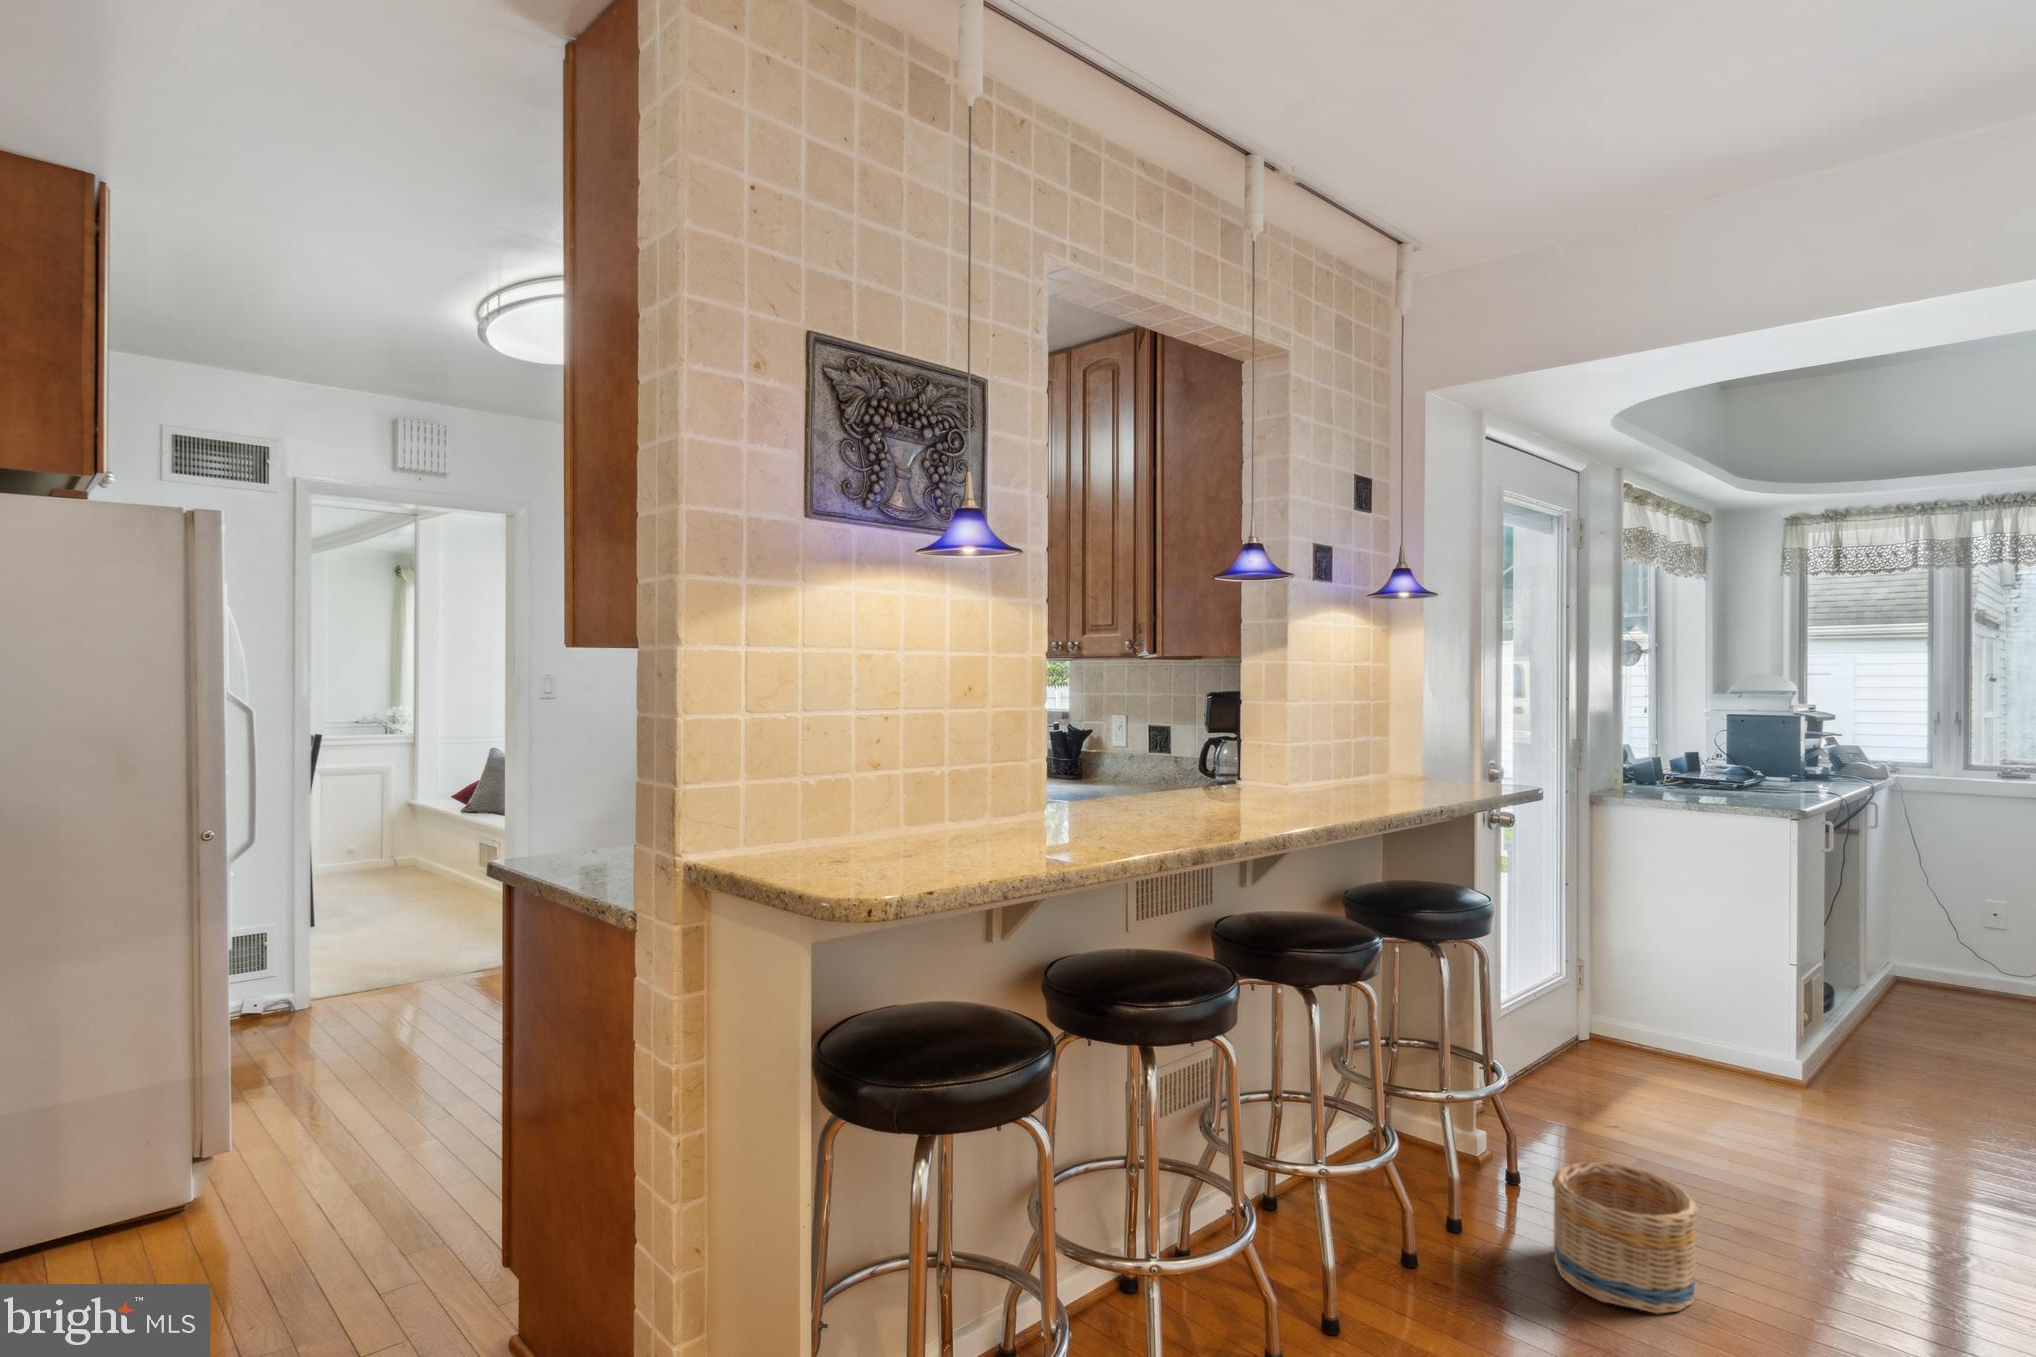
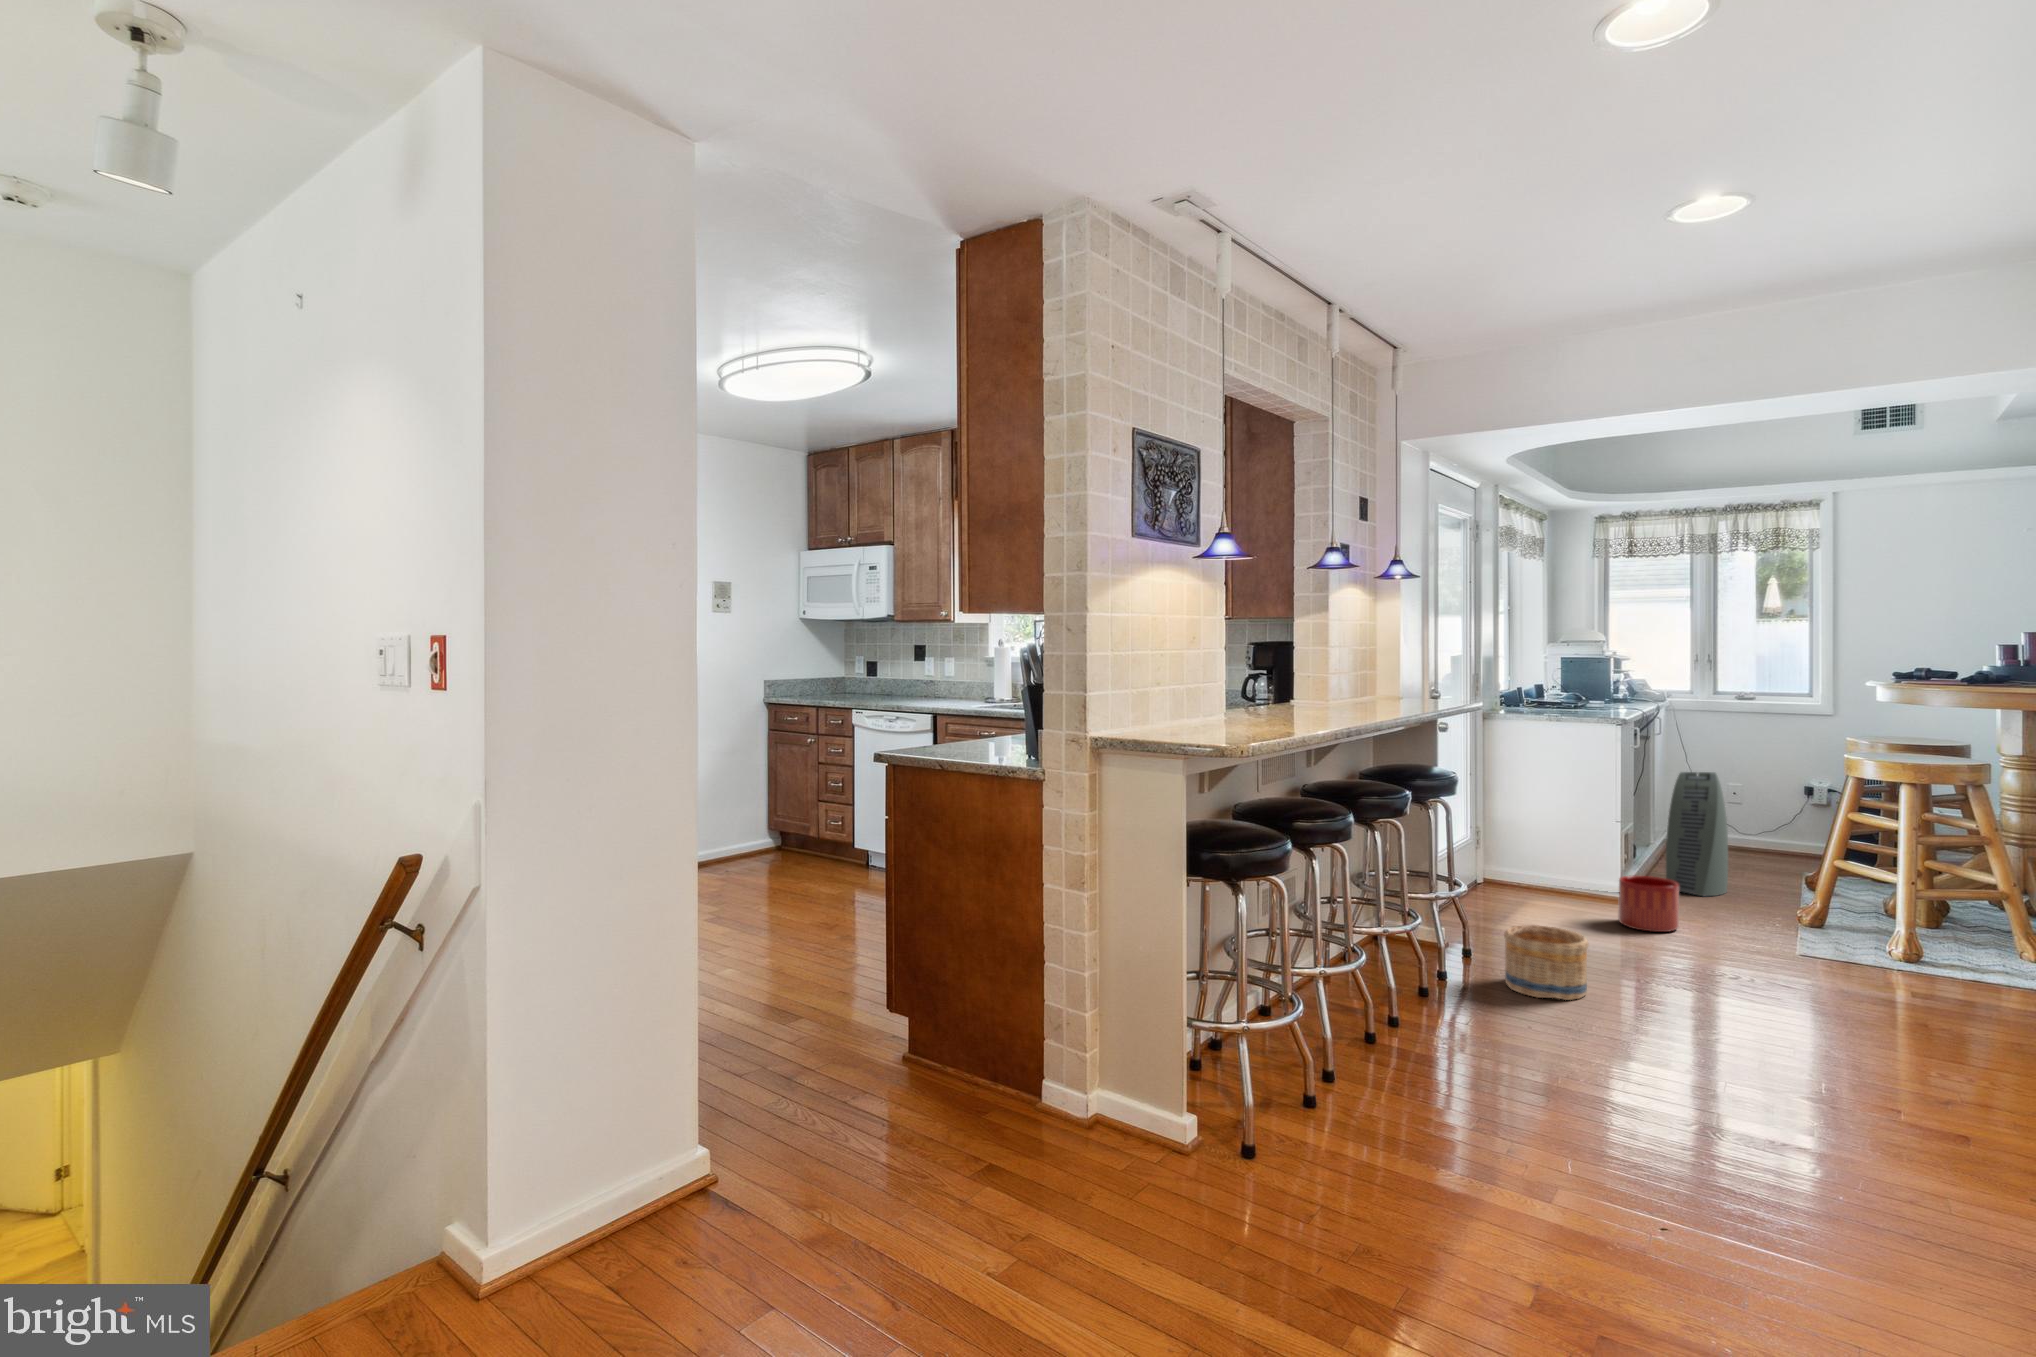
air purifier: none [1879,892,1985,1089] -> present [1666,772,1728,896]
planter: none [1787,1061,1889,1161] -> present [1618,876,1679,932]

